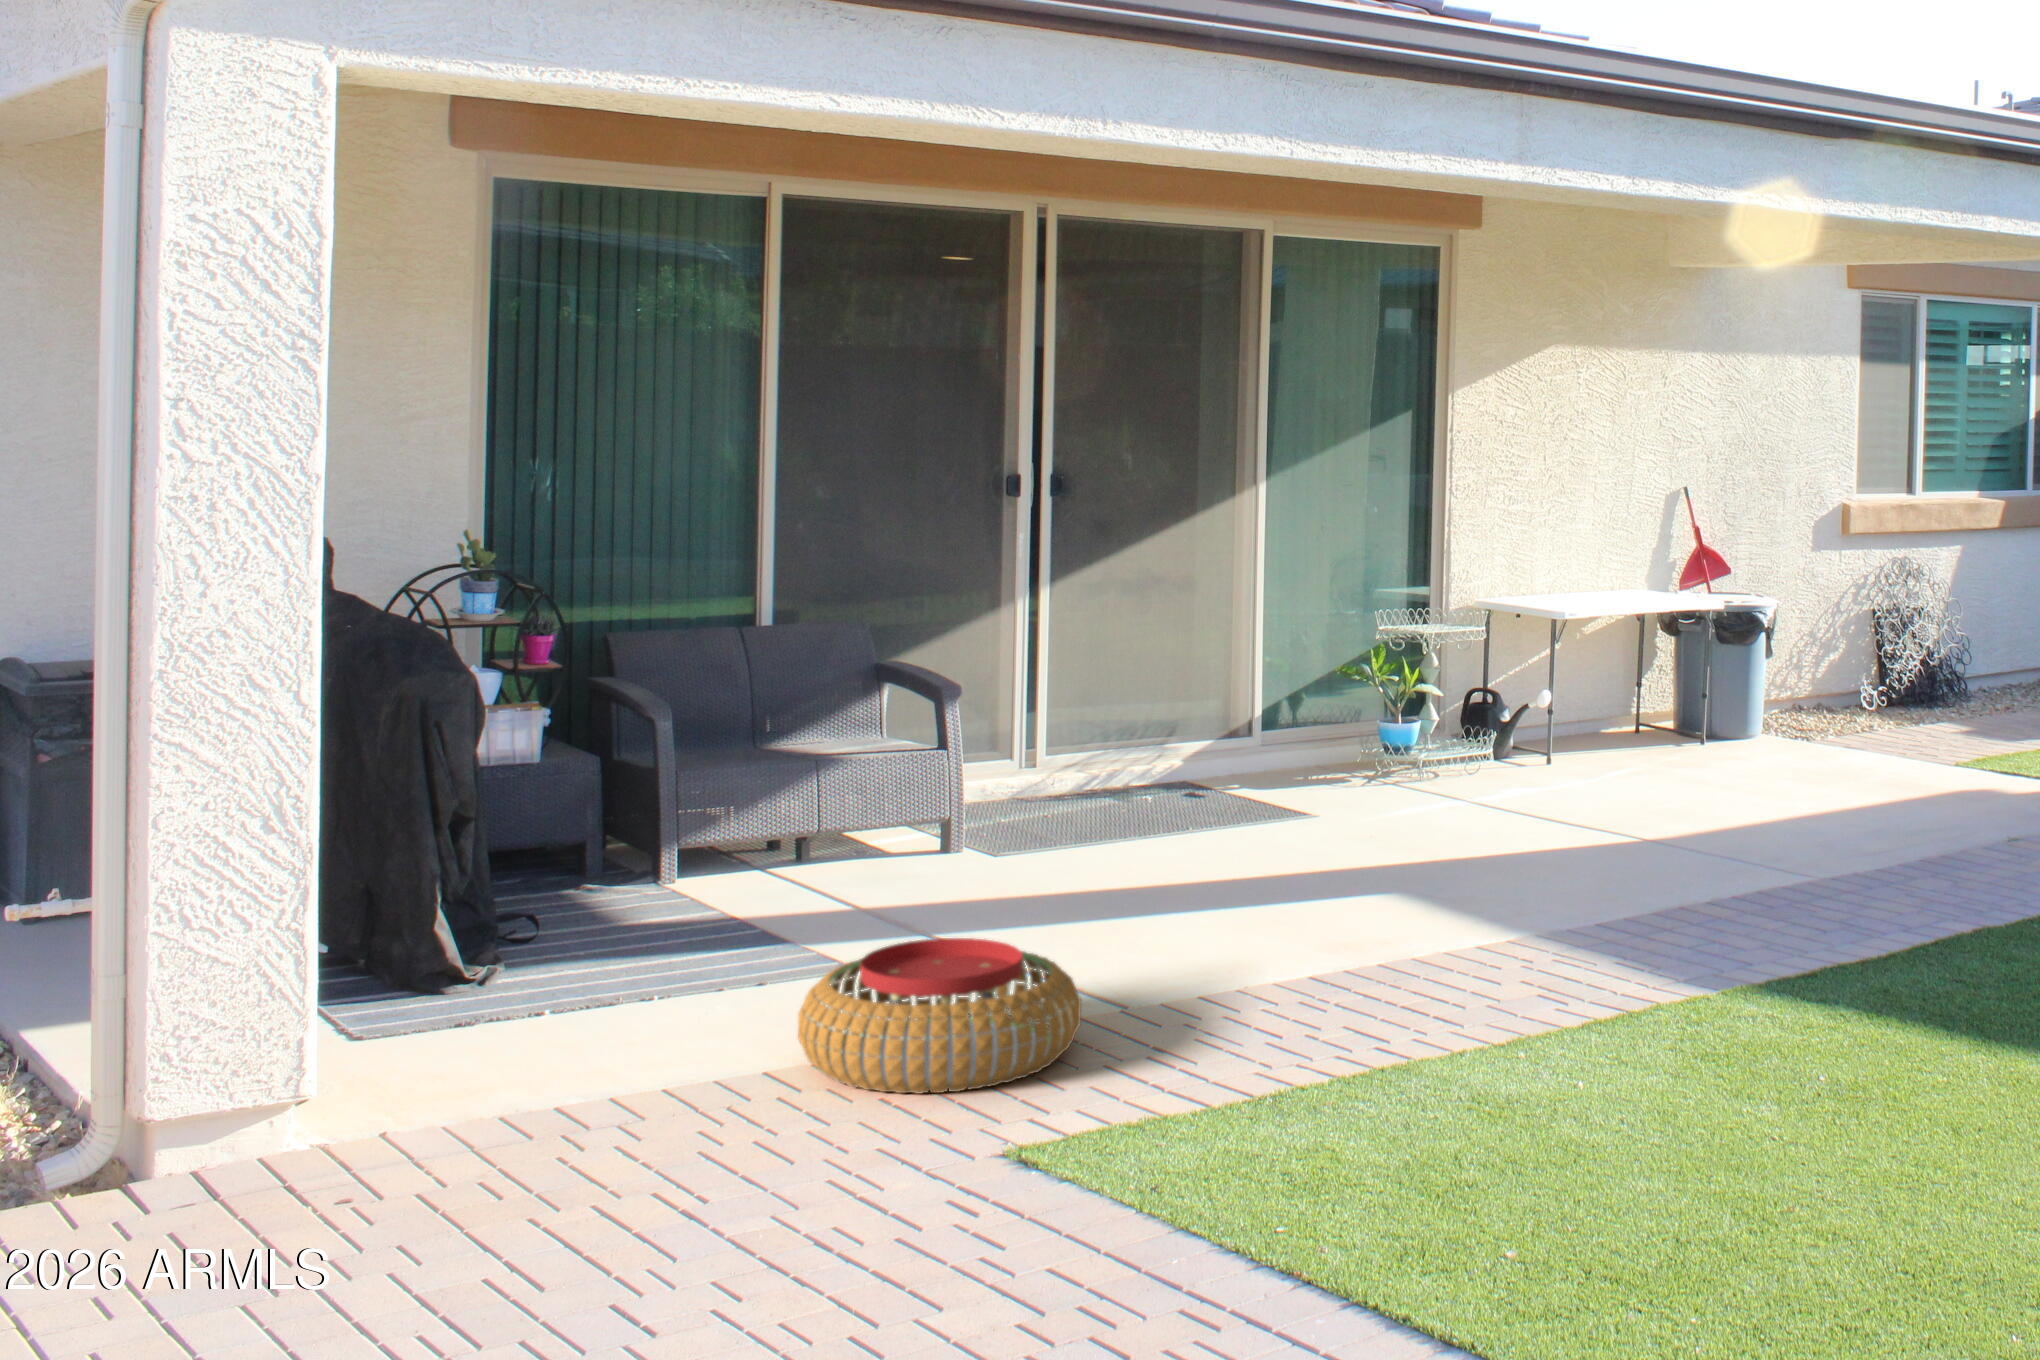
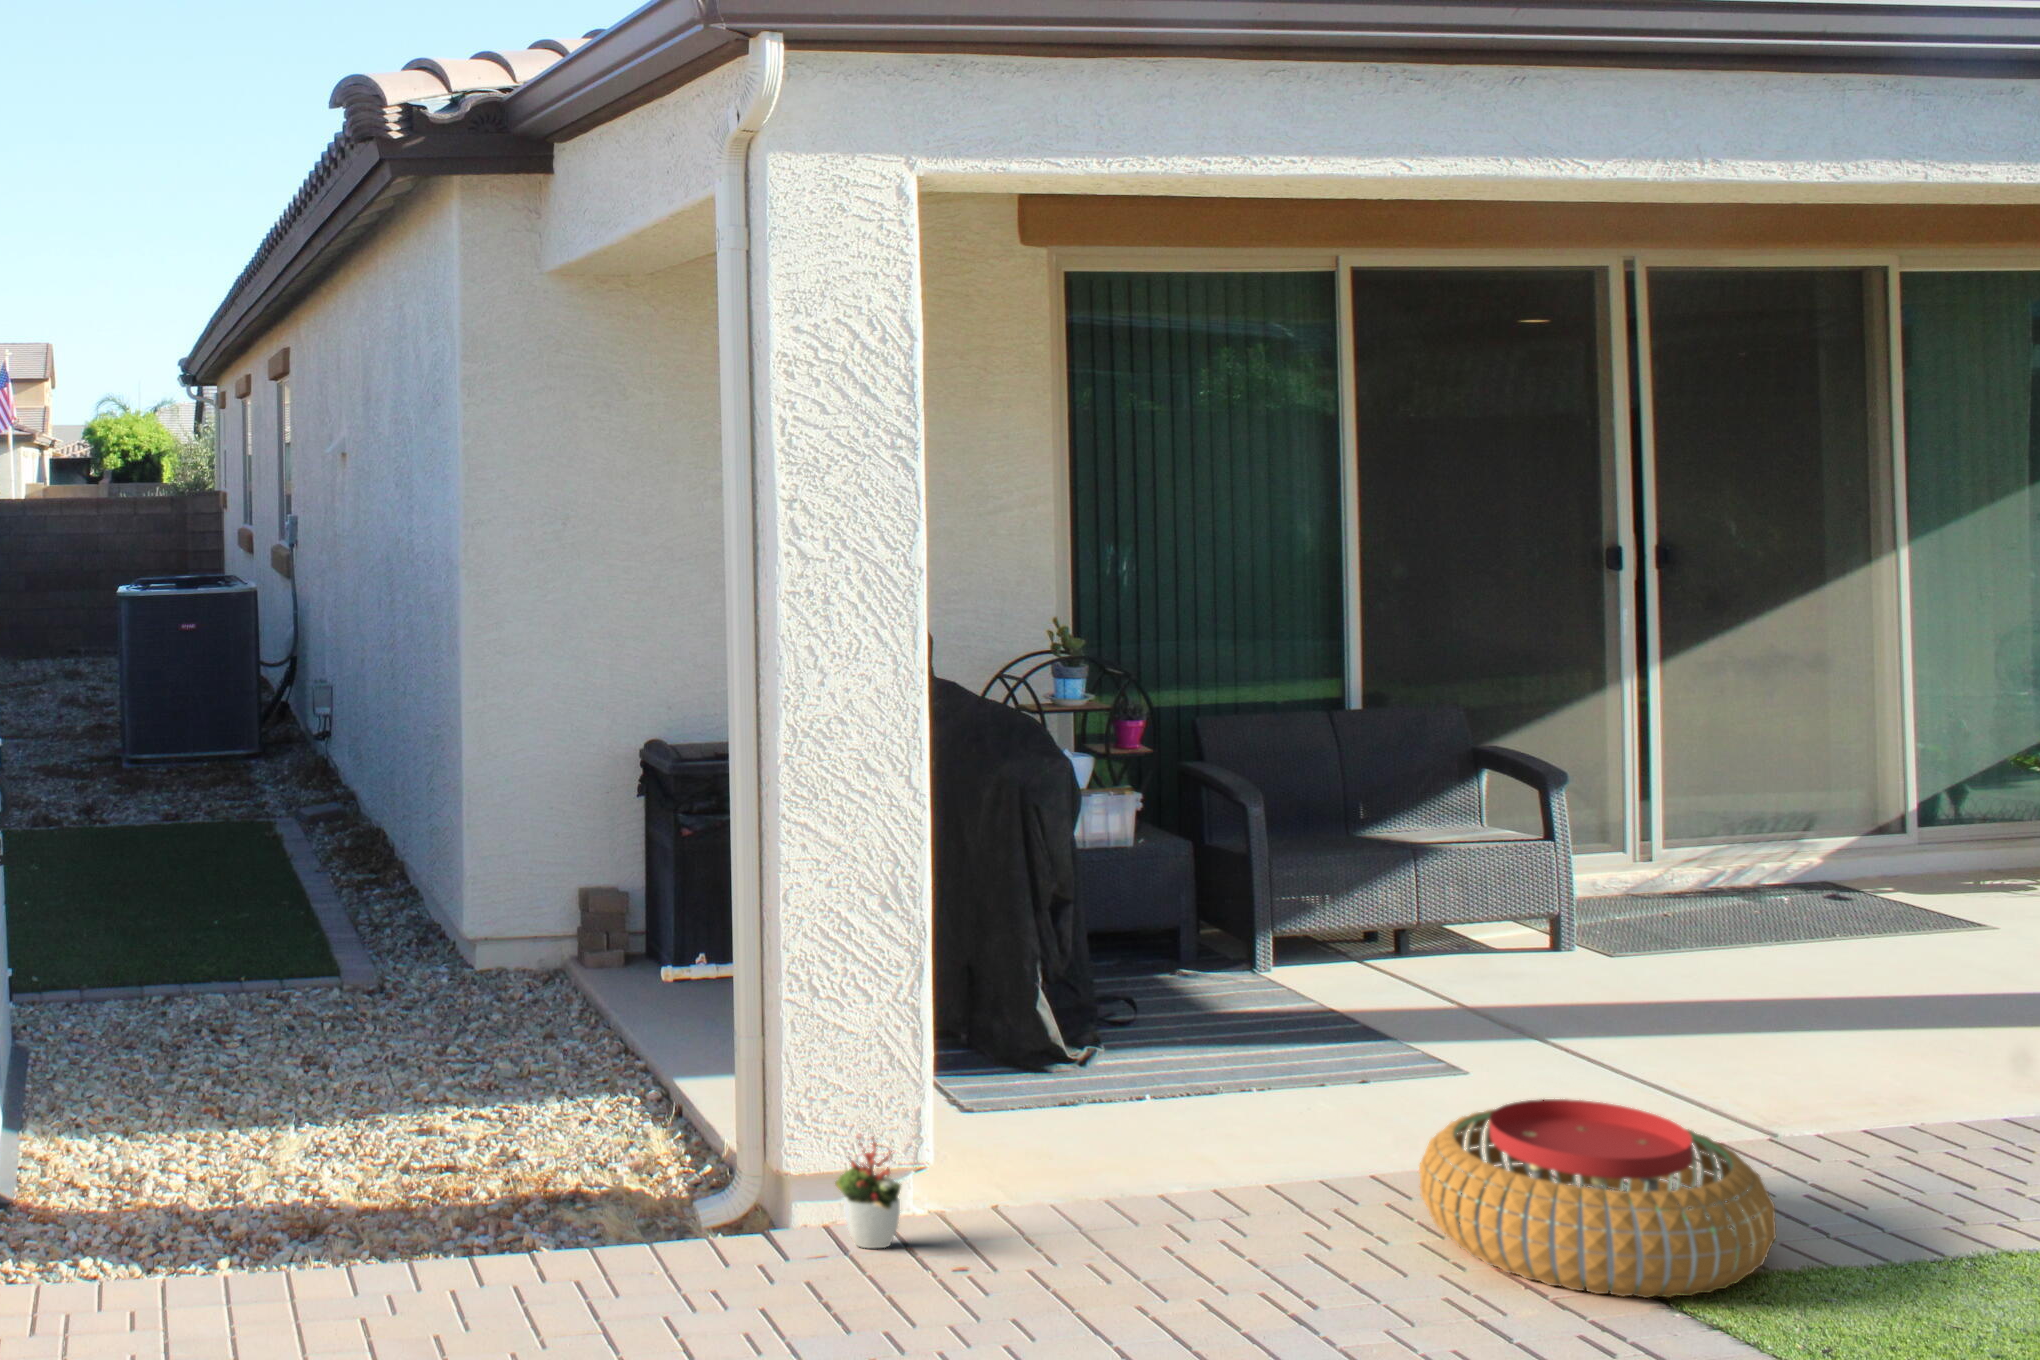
decorative plant: none [197,1061,275,1178] -> present [835,1138,901,1248]

